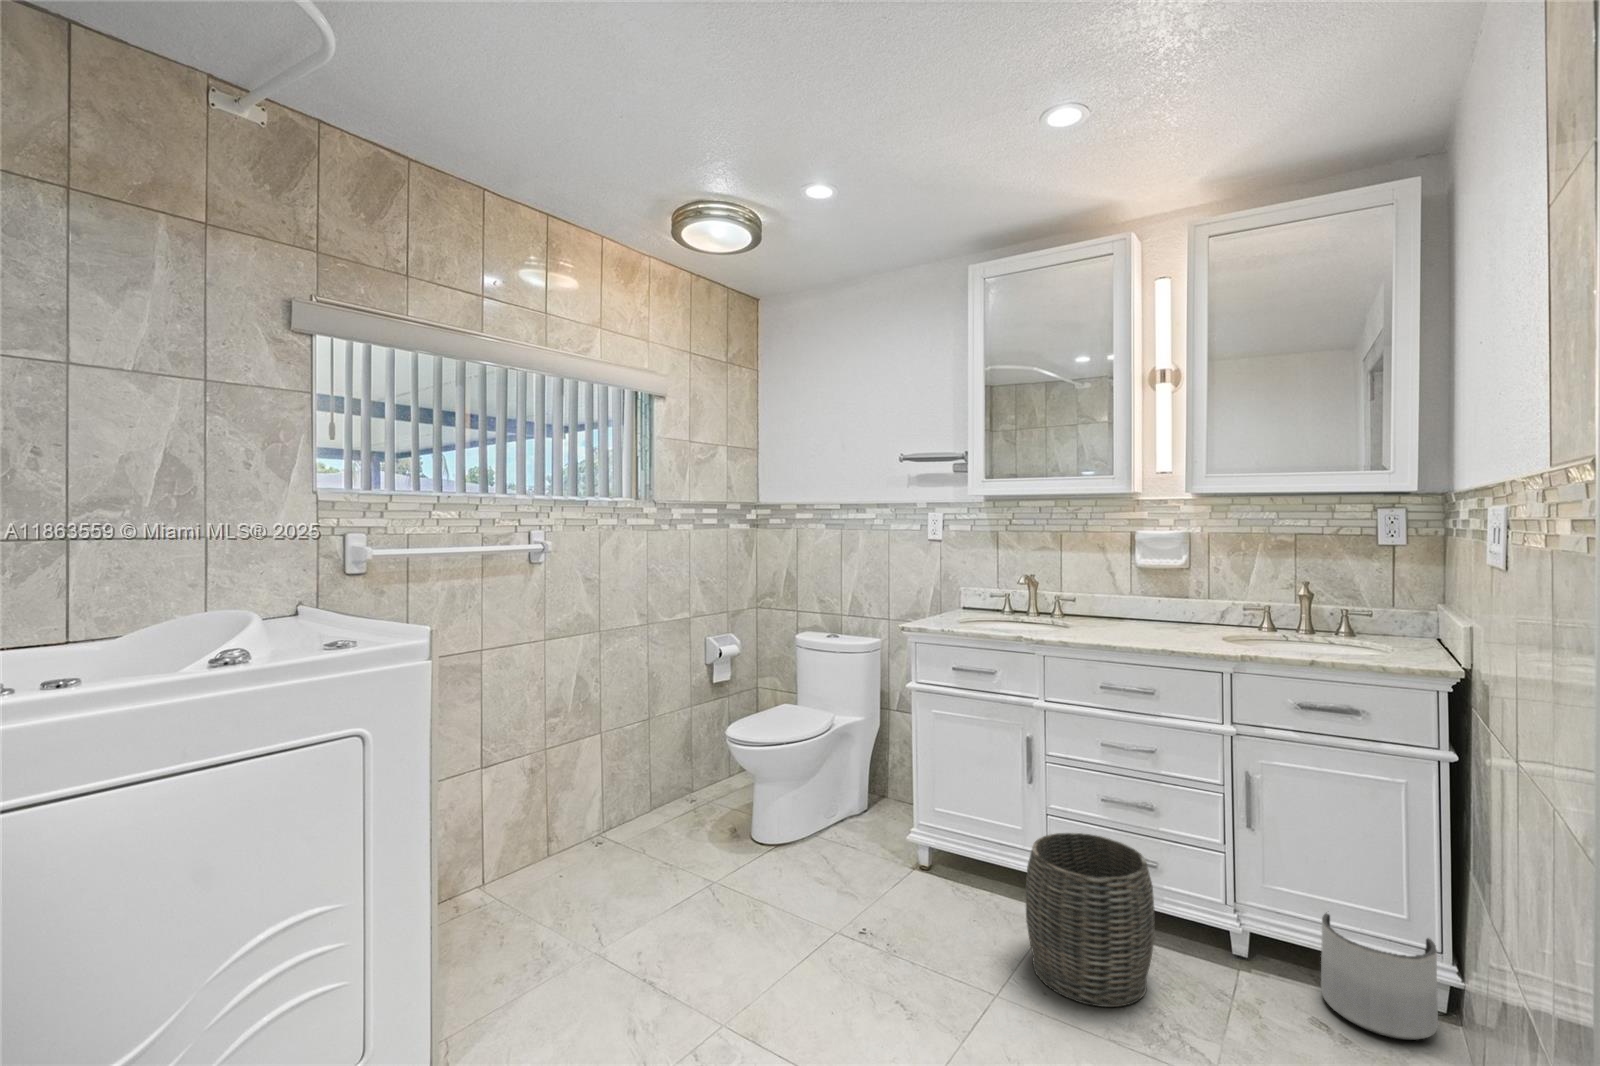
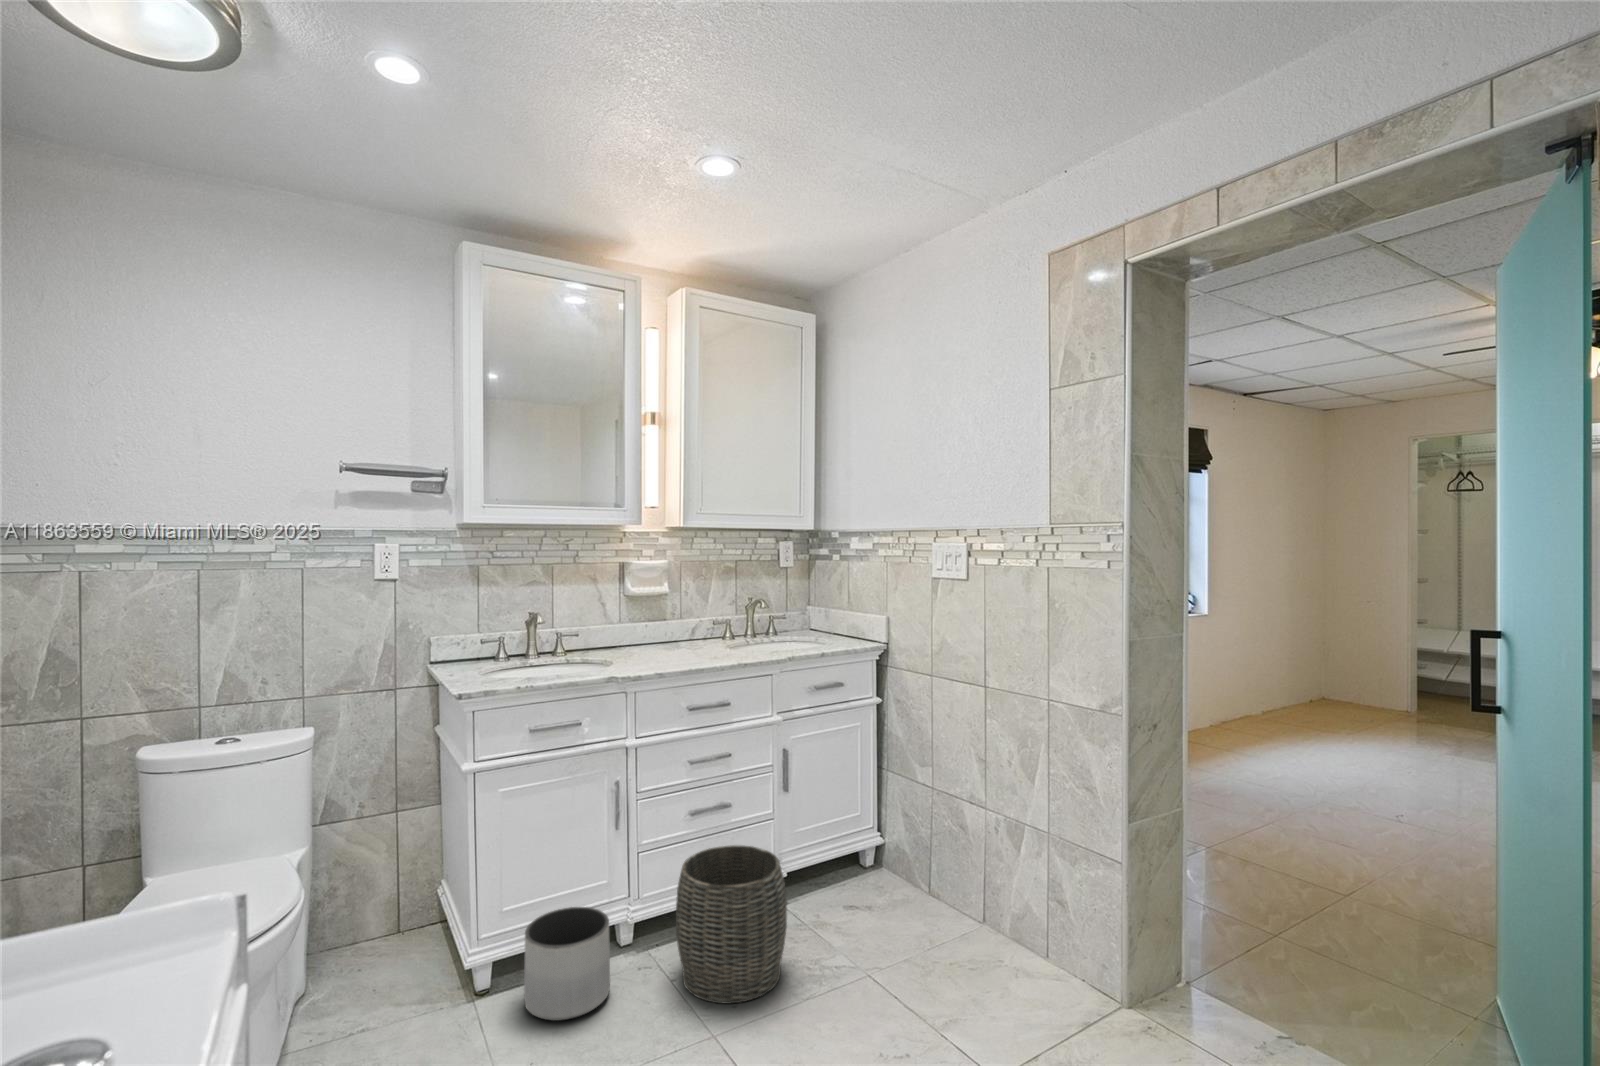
planter: present [1321,913,1438,1040] -> present [524,907,610,1021]

